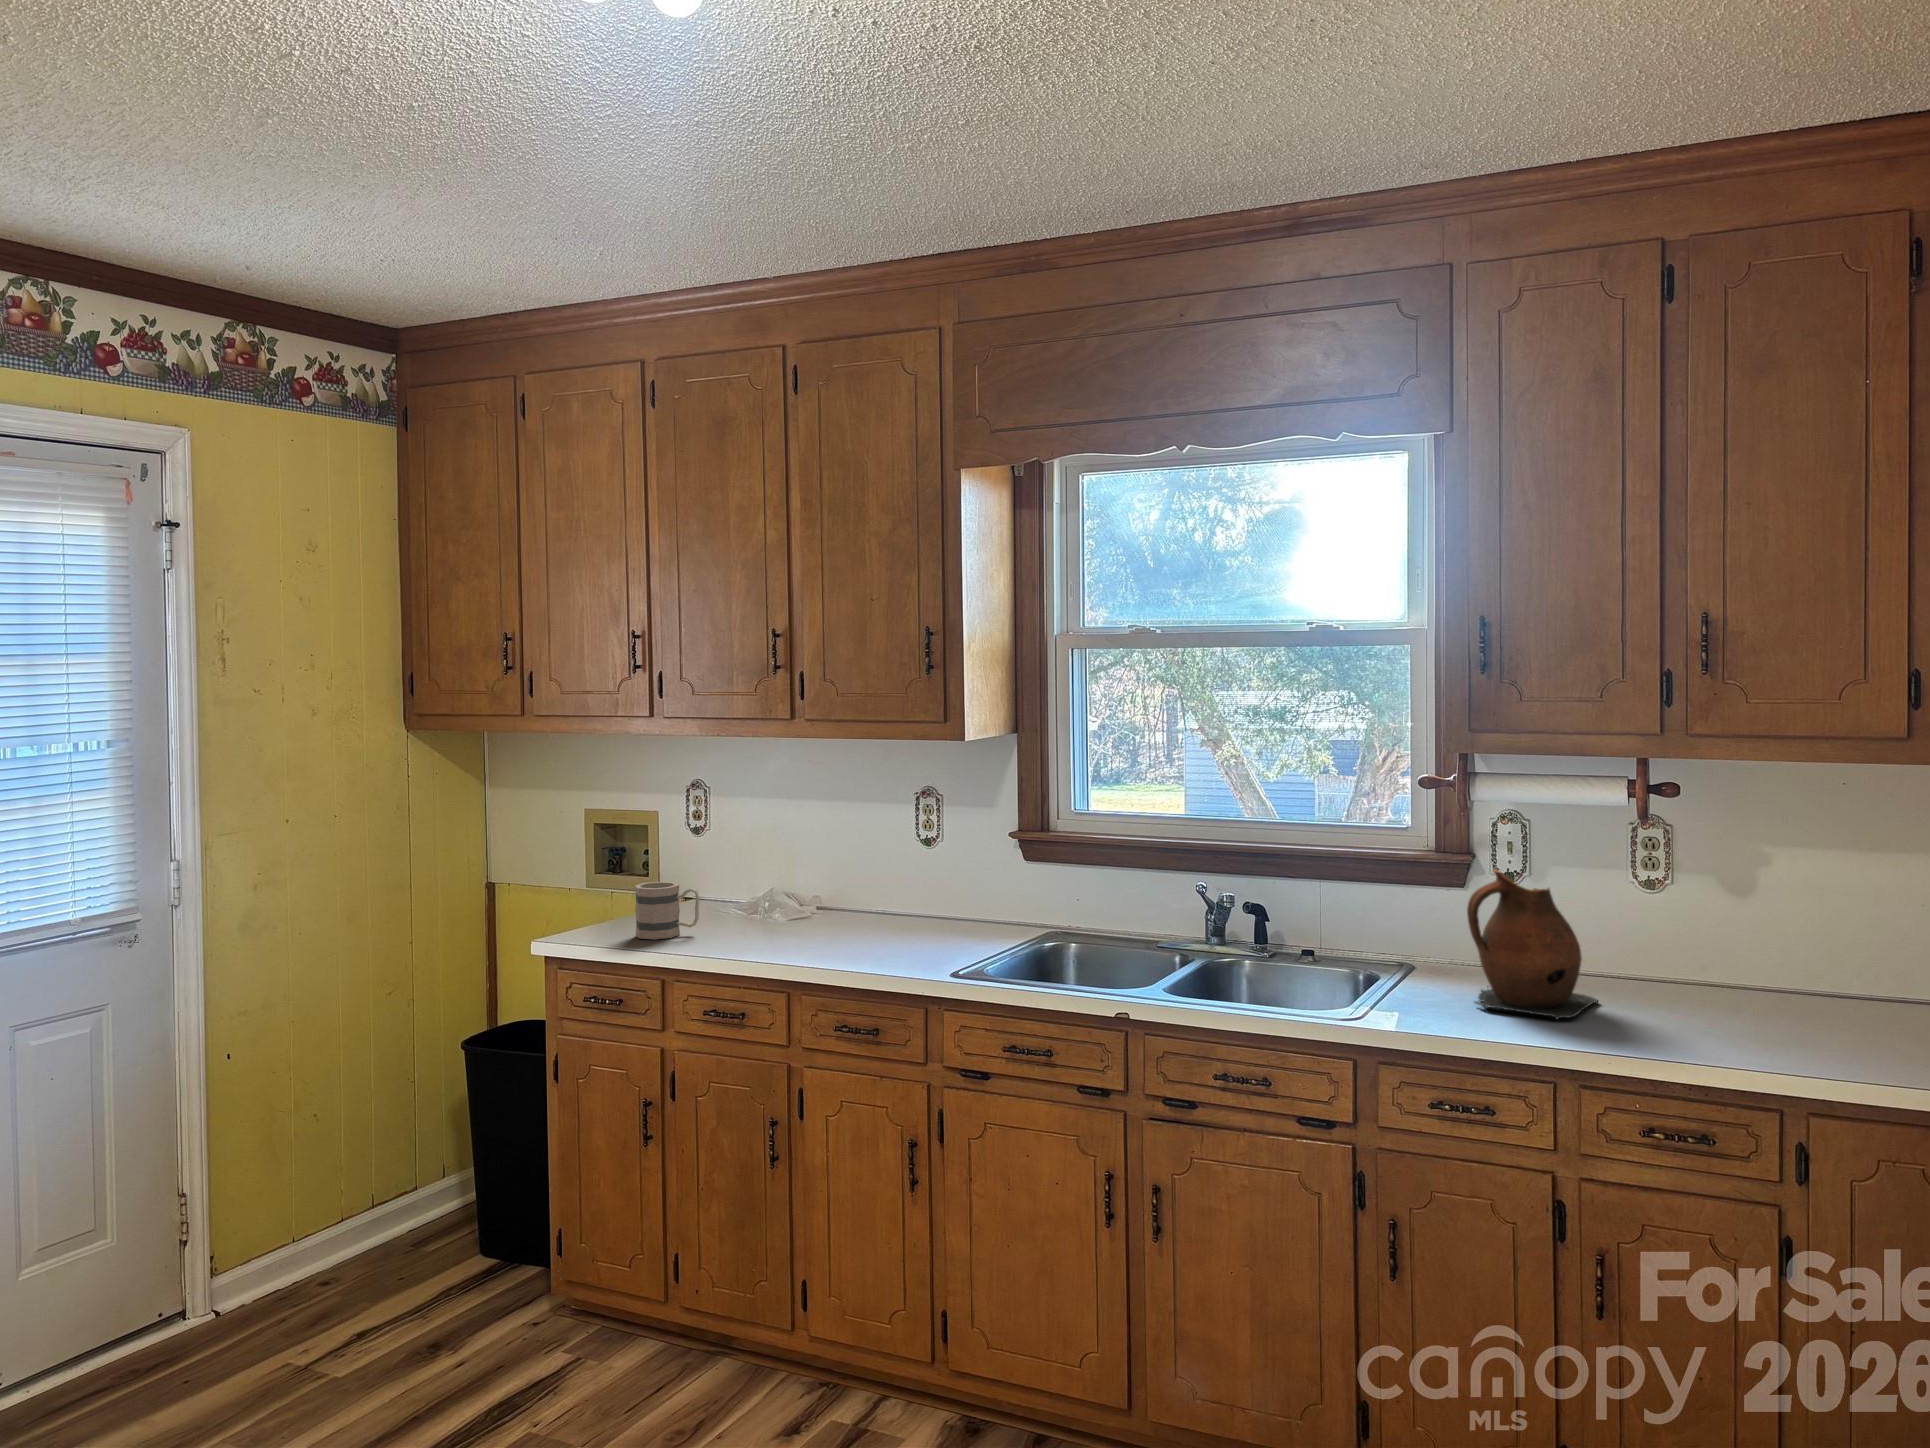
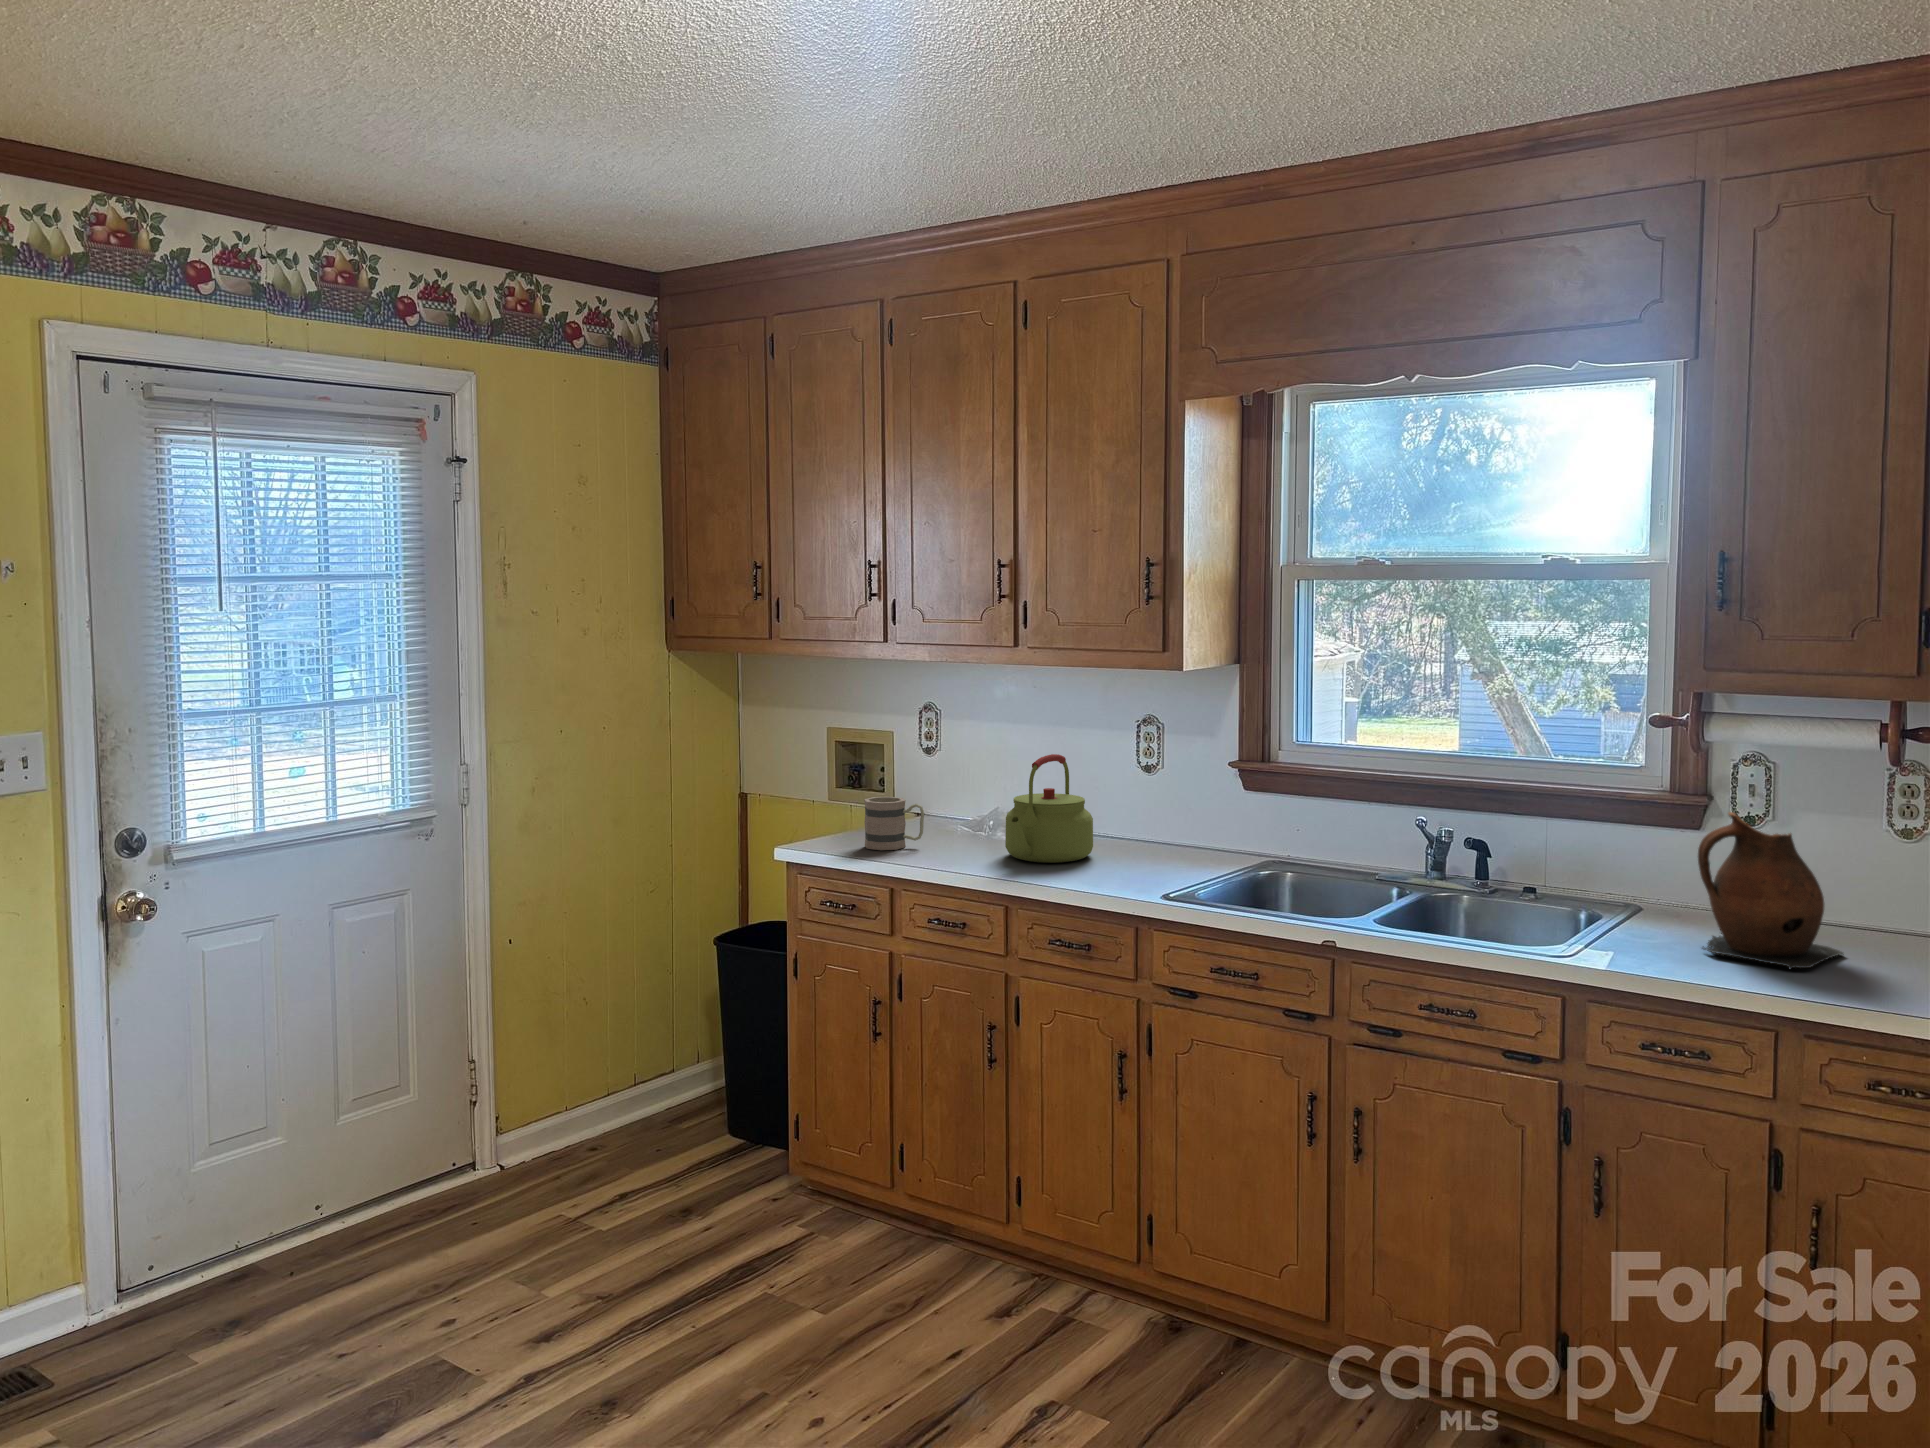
kettle: none [787,832,878,945] -> present [1005,754,1093,863]

